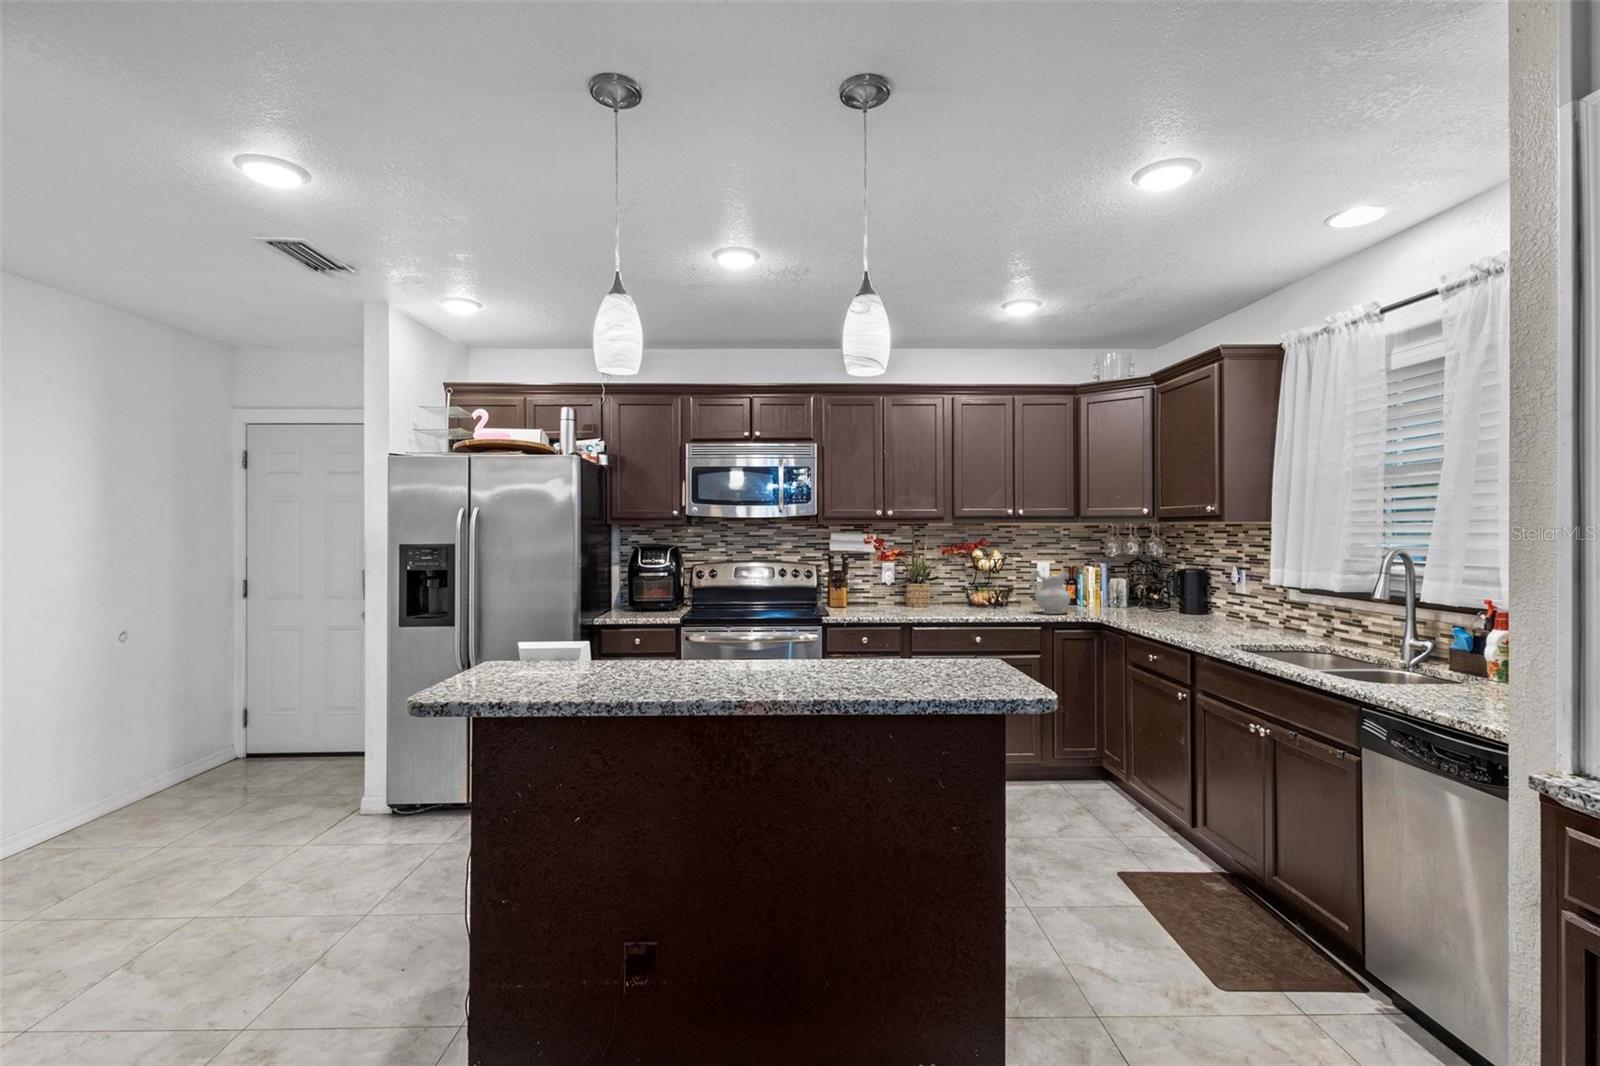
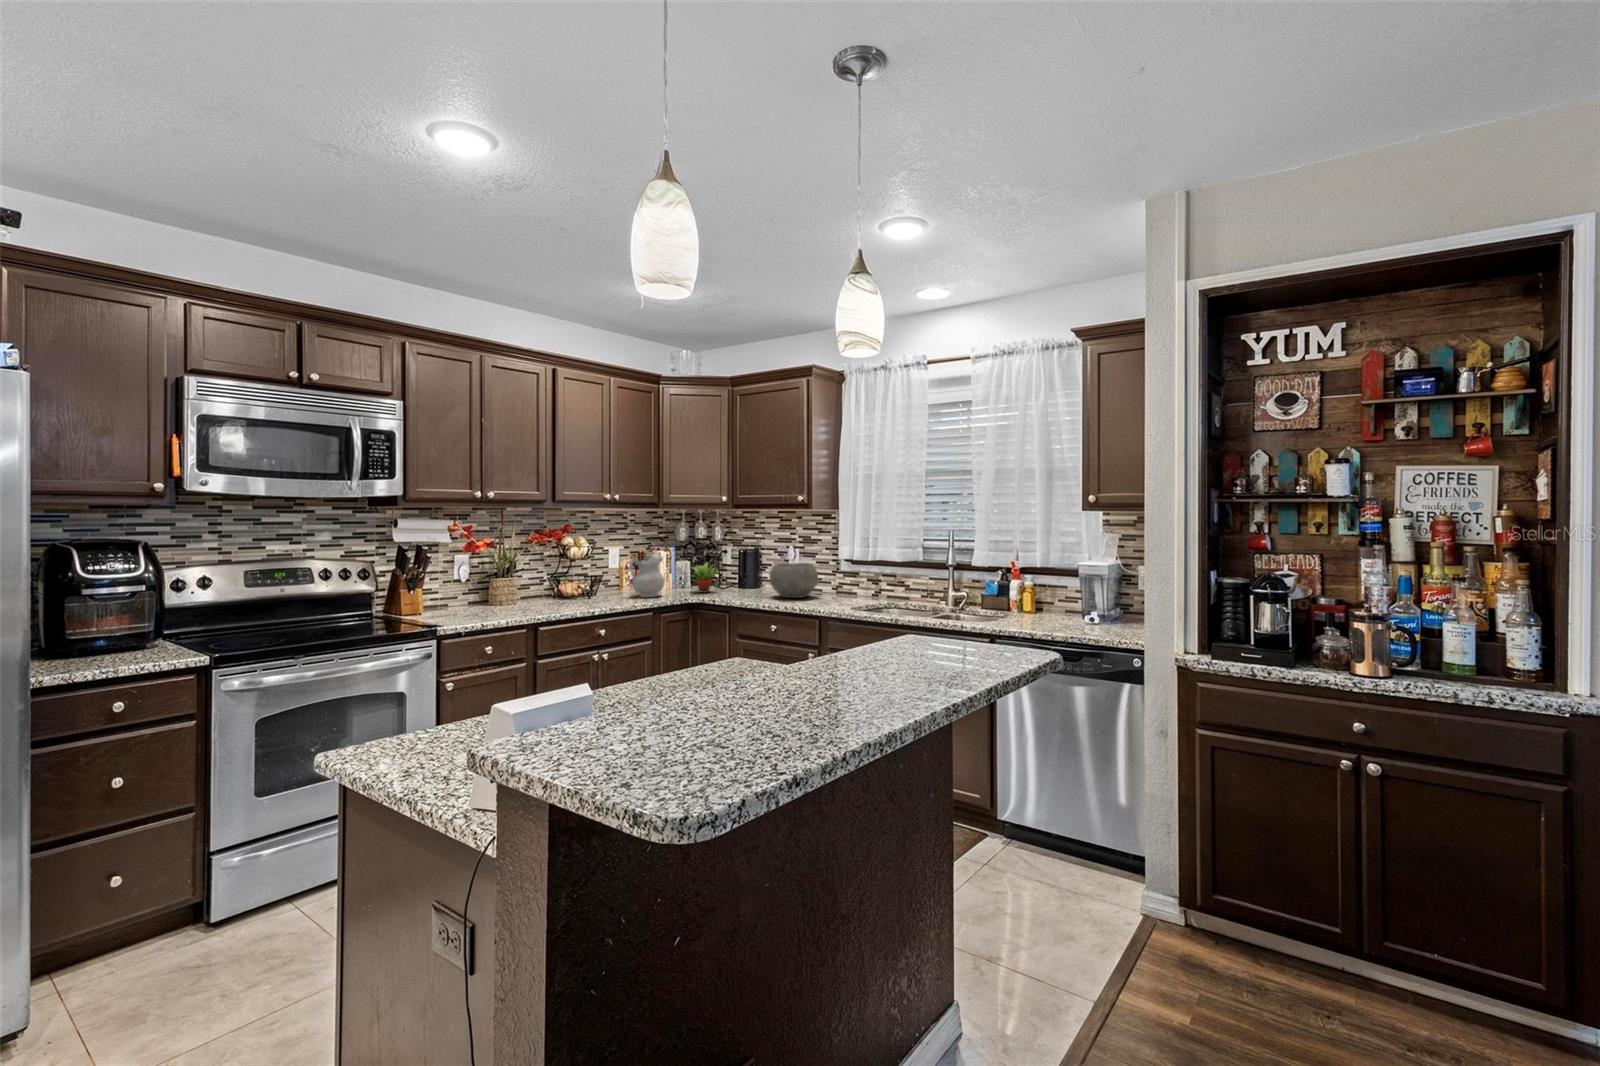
succulent plant: none [1104,581,1139,615] -> present [694,563,715,593]
ceramic bowl: none [1175,587,1243,630] -> present [769,563,819,598]

